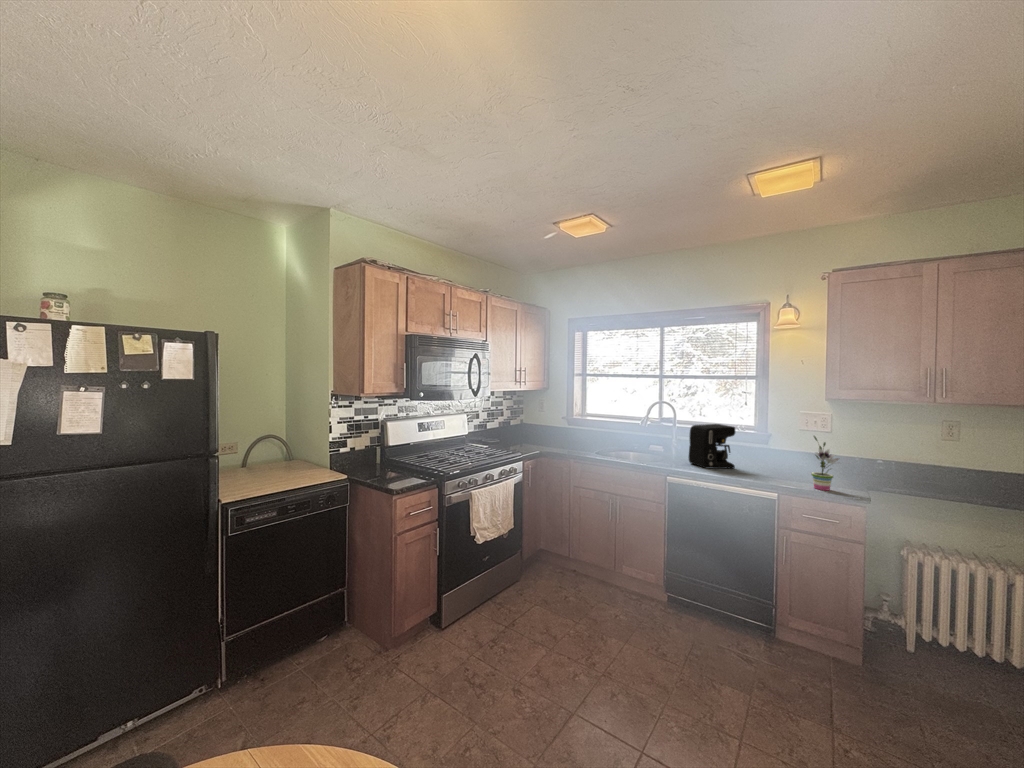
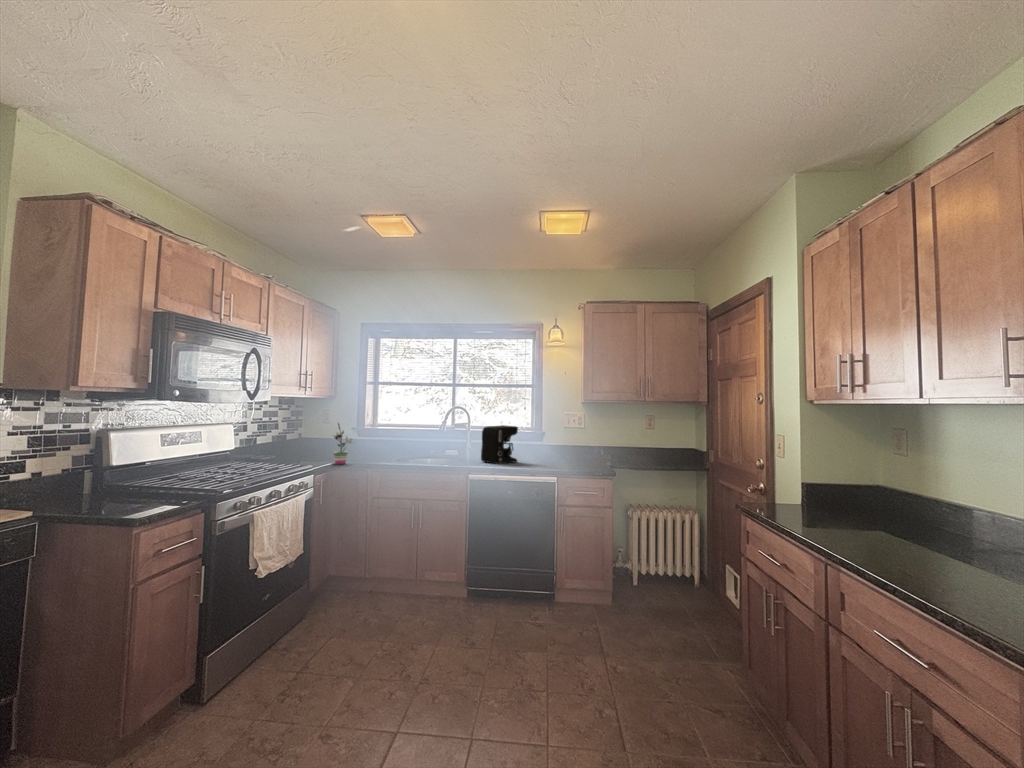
potted plant: present [812,436,839,490] -> present [333,423,353,464]

